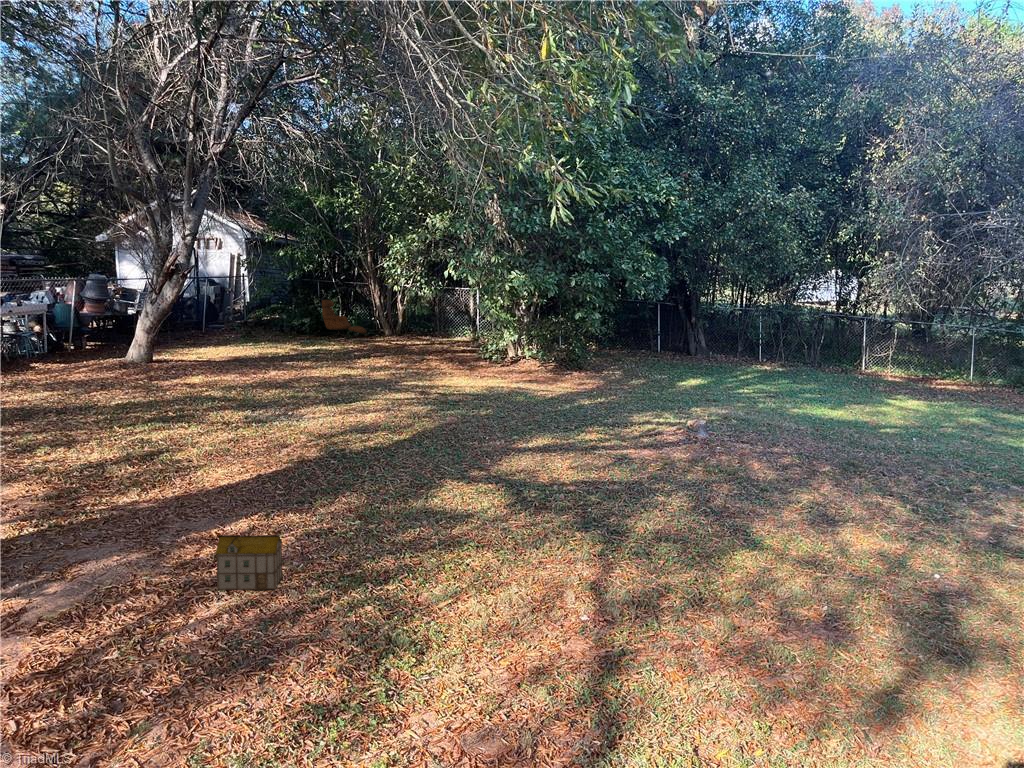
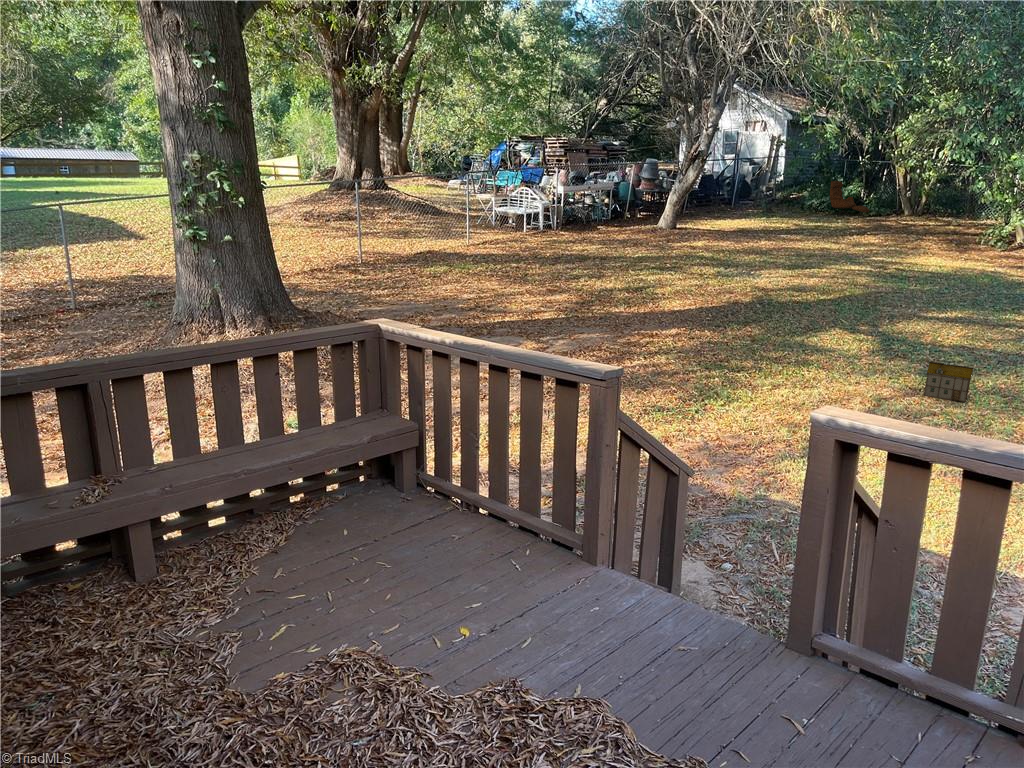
toy house: present [215,535,282,590] -> present [924,362,973,402]

